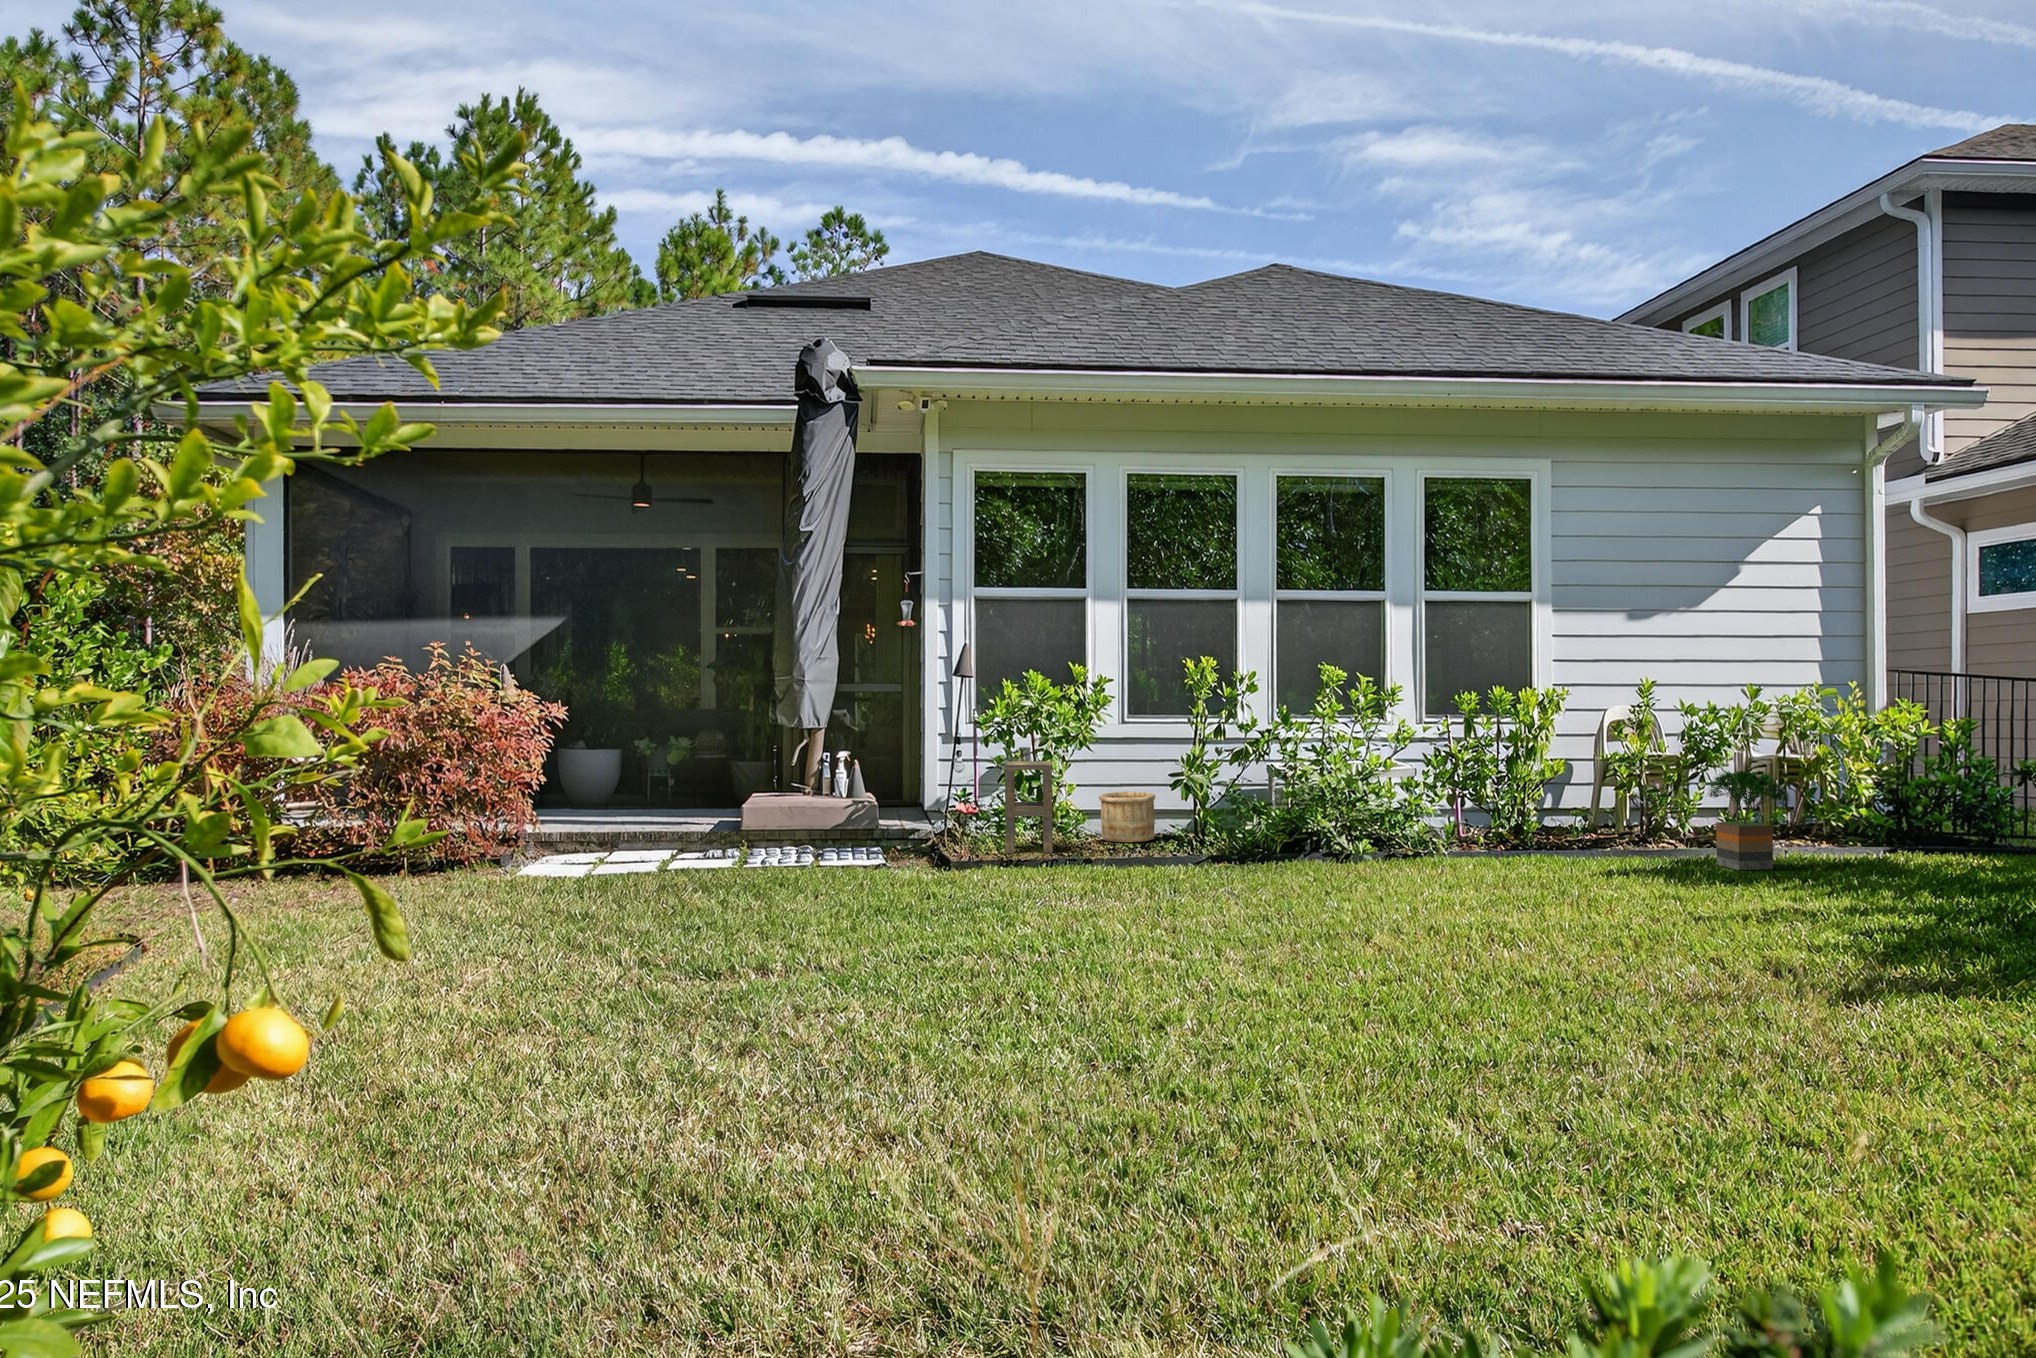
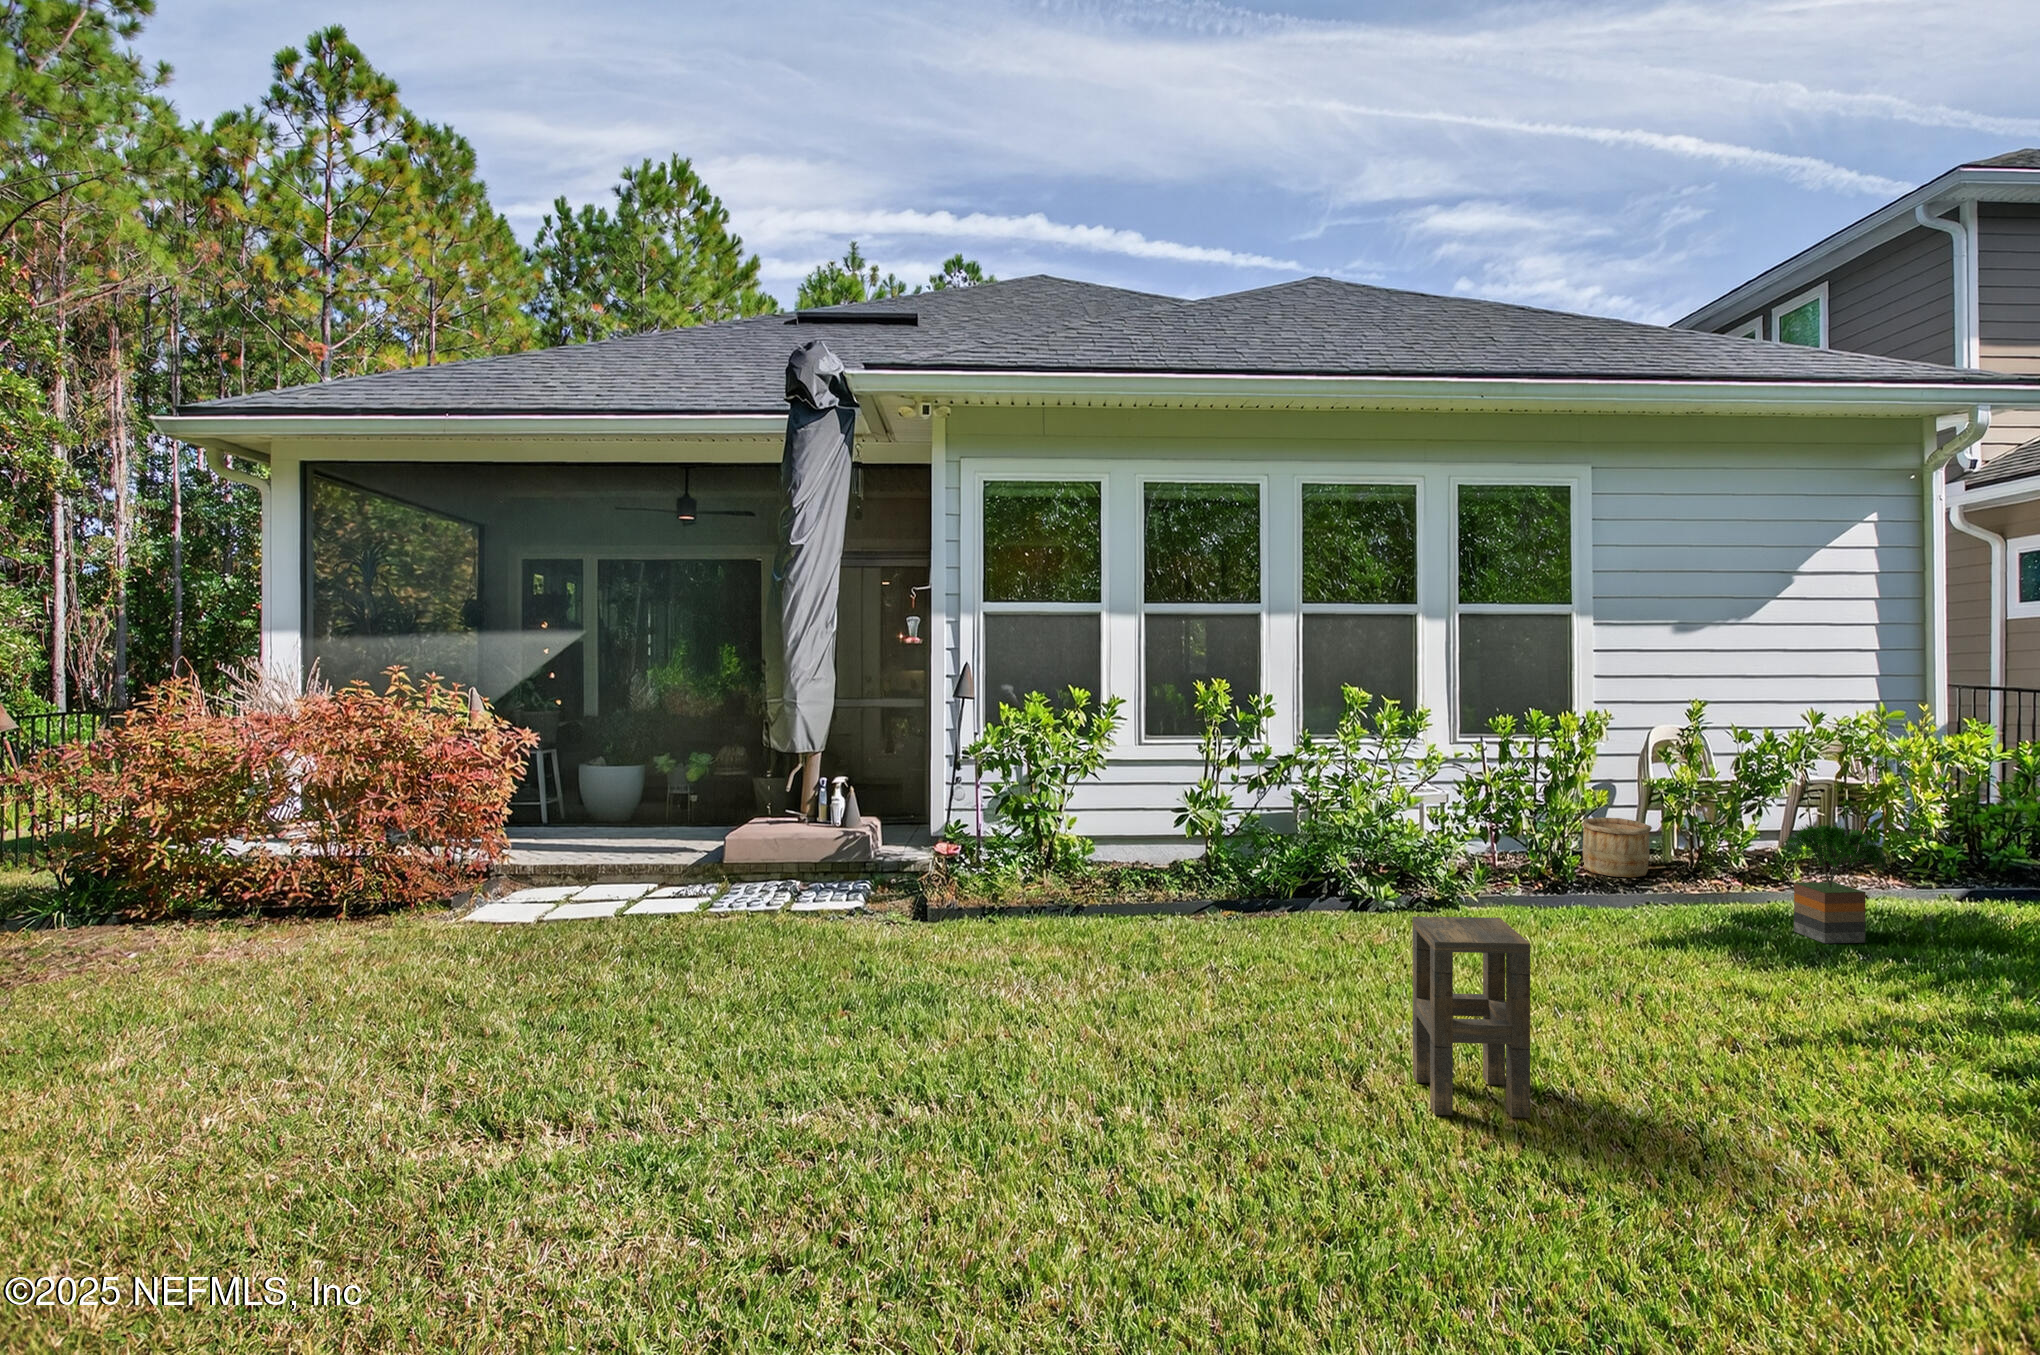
side table: present [1005,761,1053,853] -> present [1412,917,1530,1118]
wooden bucket: present [1099,792,1155,842] -> present [1582,817,1652,878]

